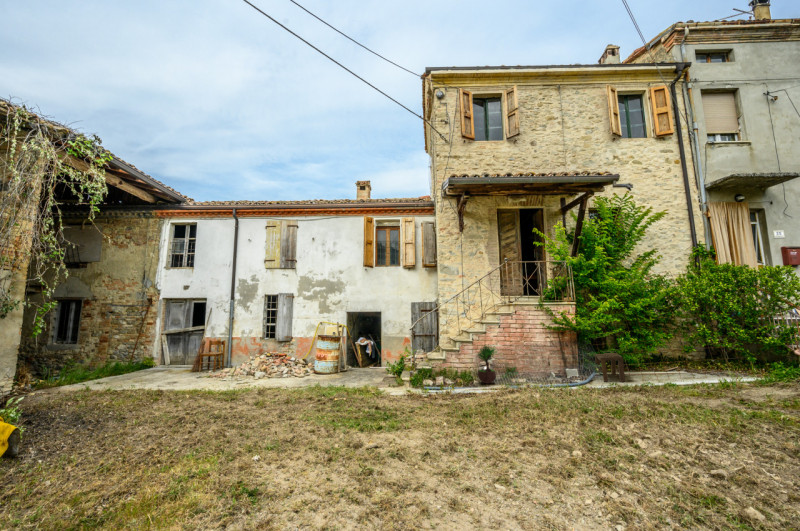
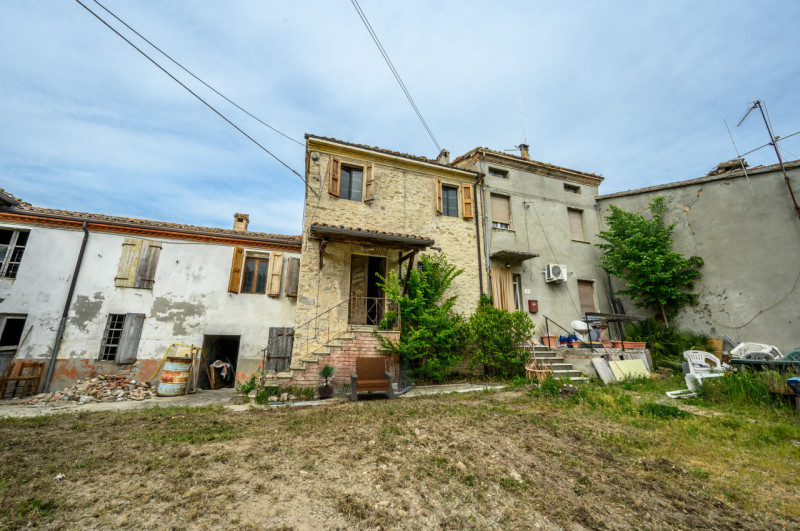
lounge chair: none [514,336,582,390] -> present [350,357,395,401]
bench: present [595,352,625,382] -> none [412,369,428,392]

